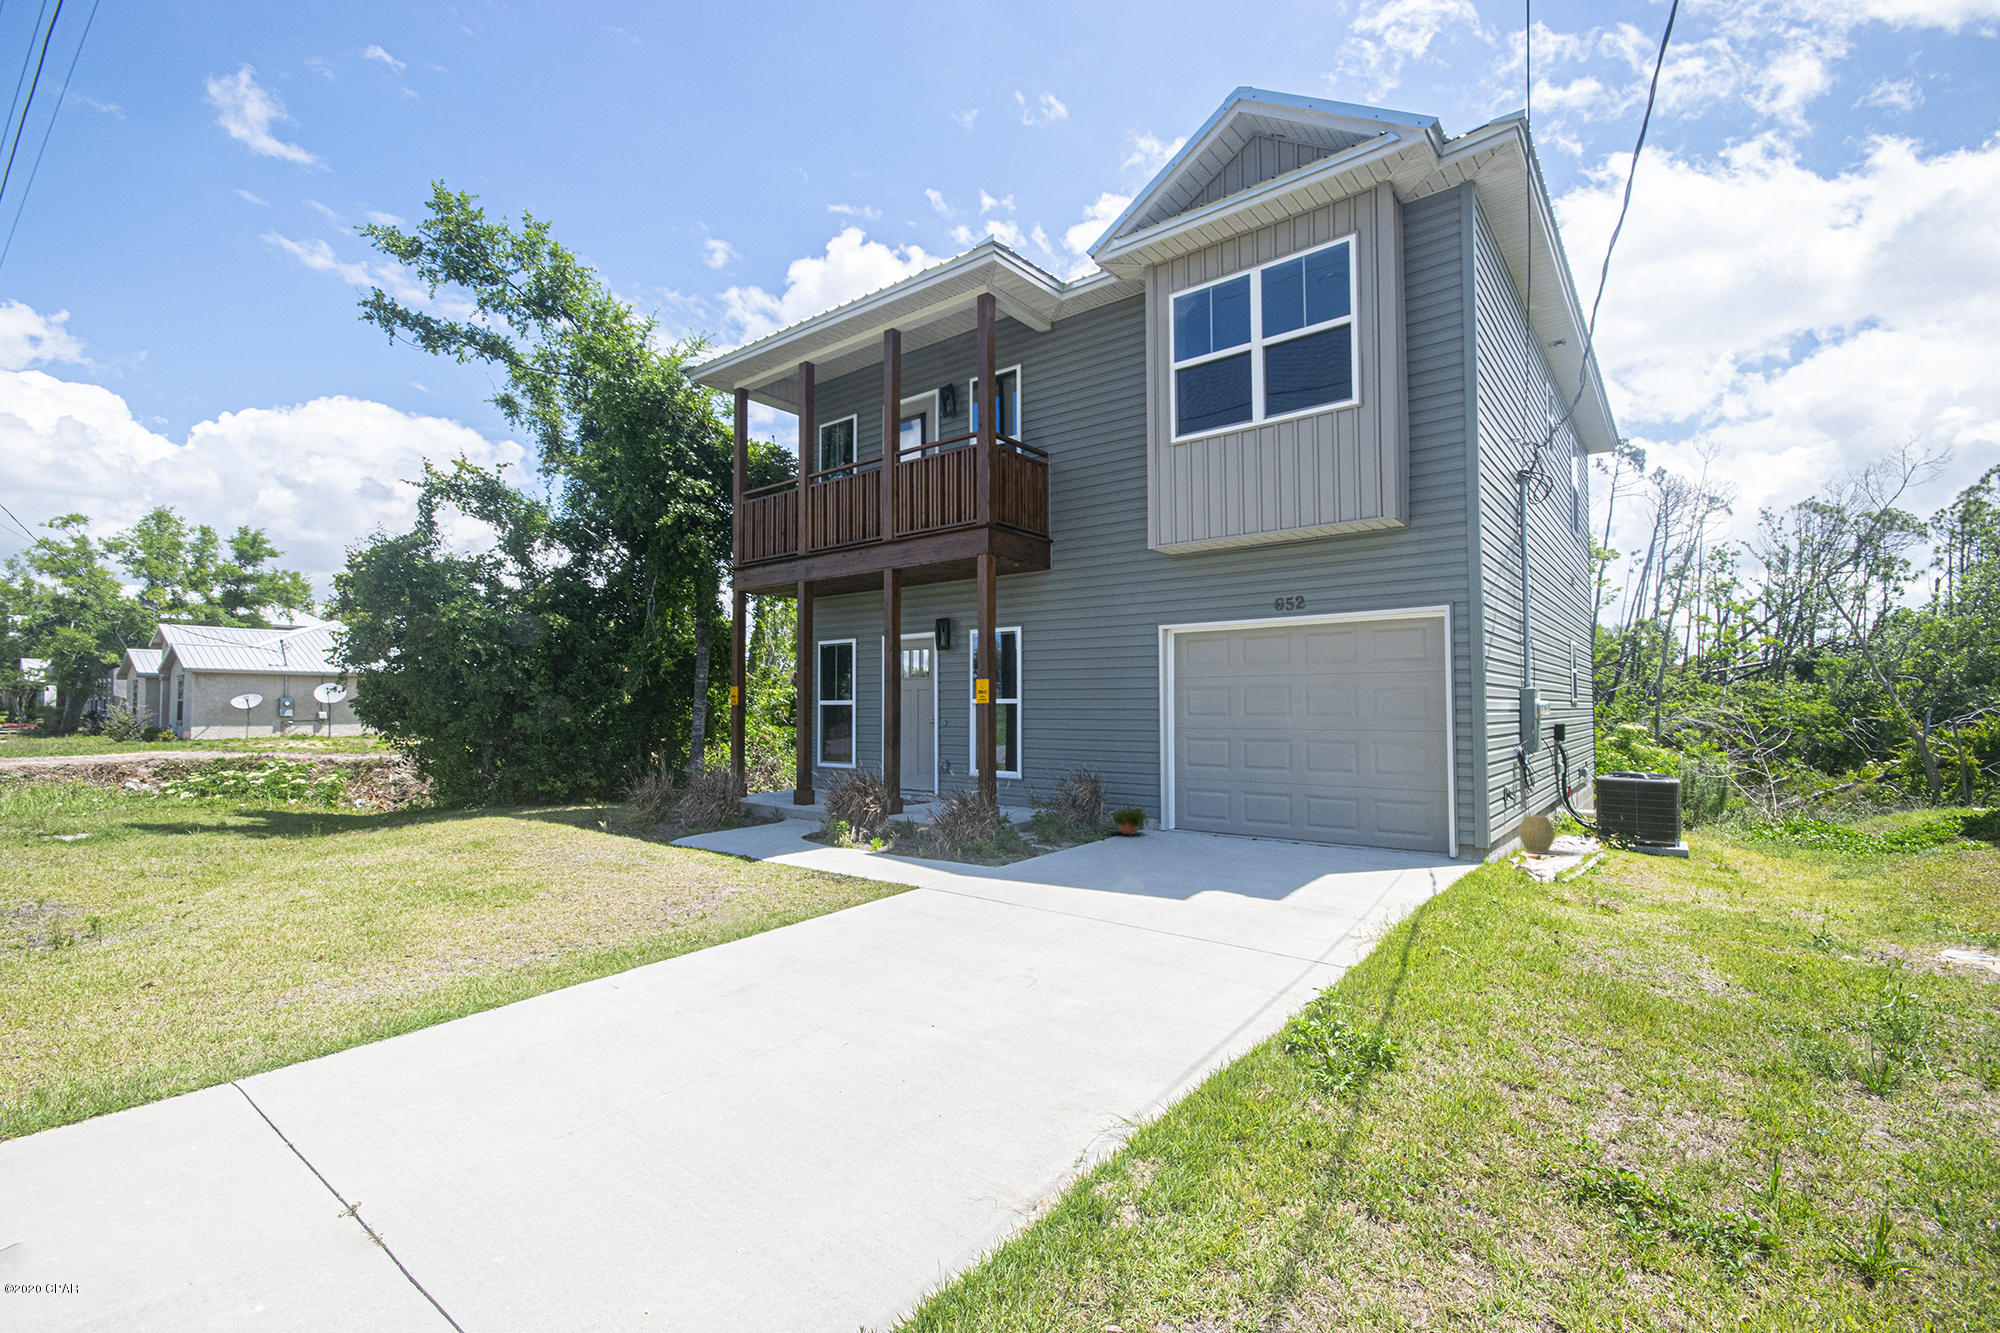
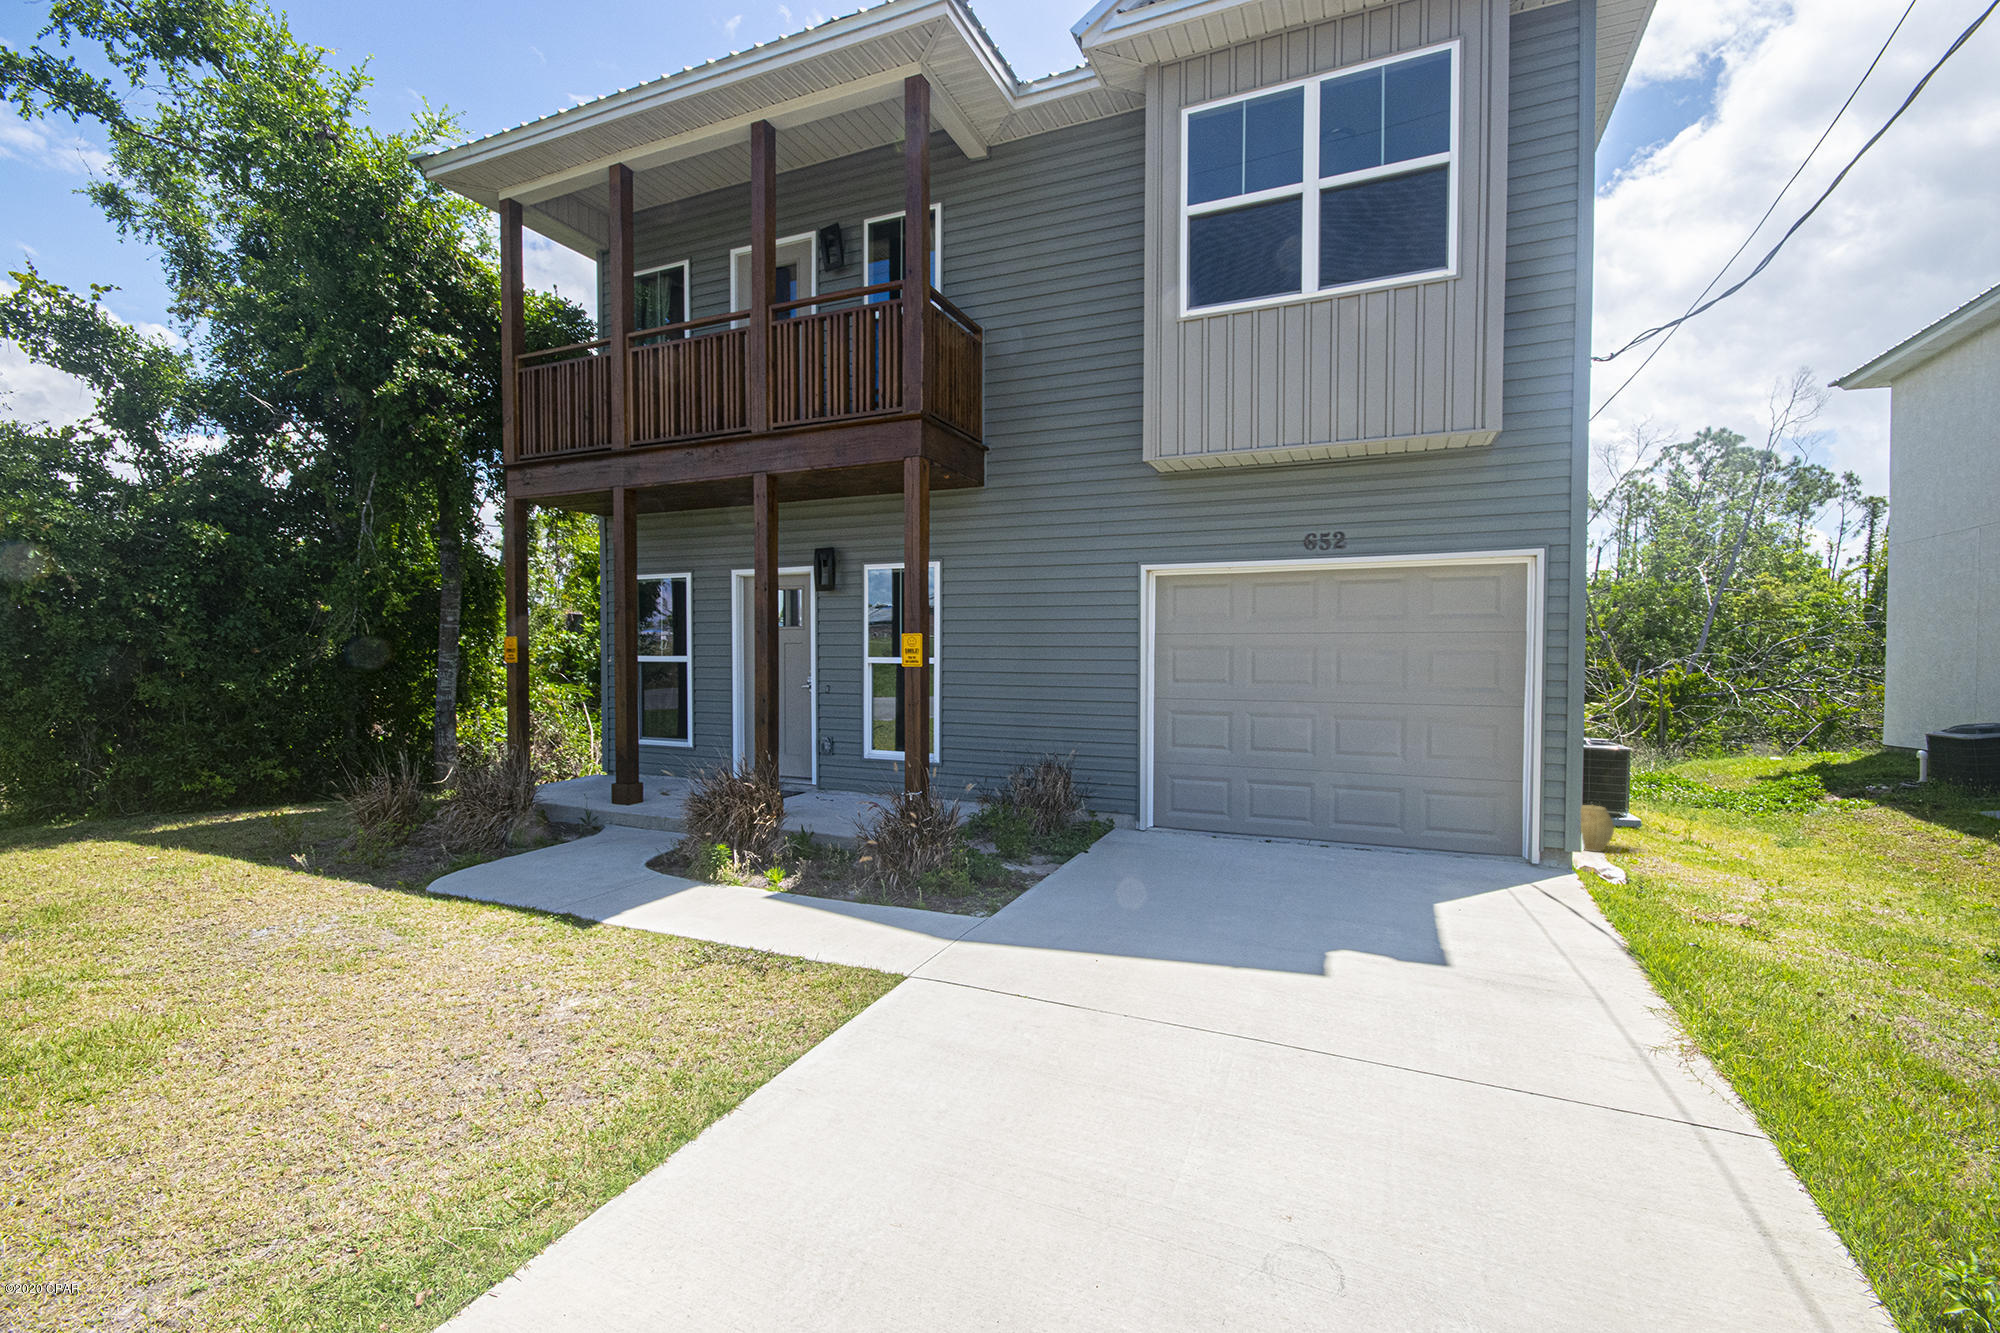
potted plant: present [1107,806,1148,835] -> none [1076,801,1133,845]

